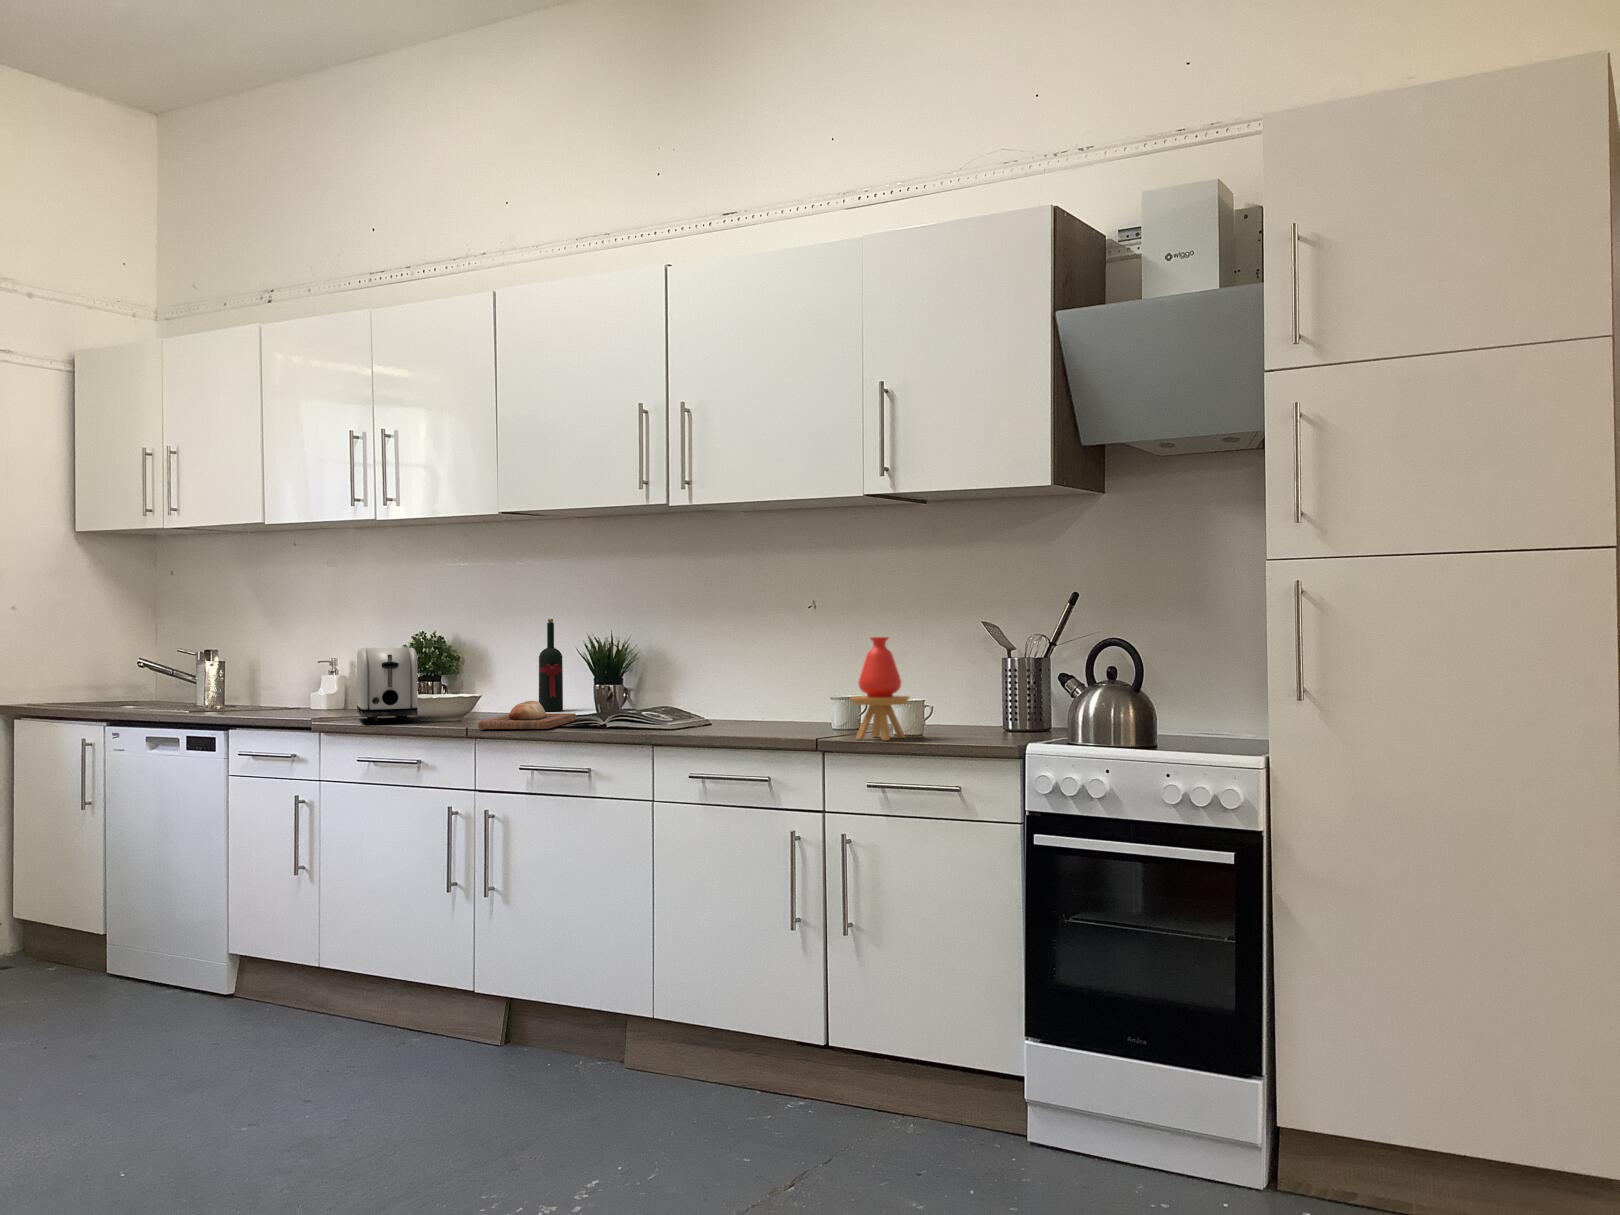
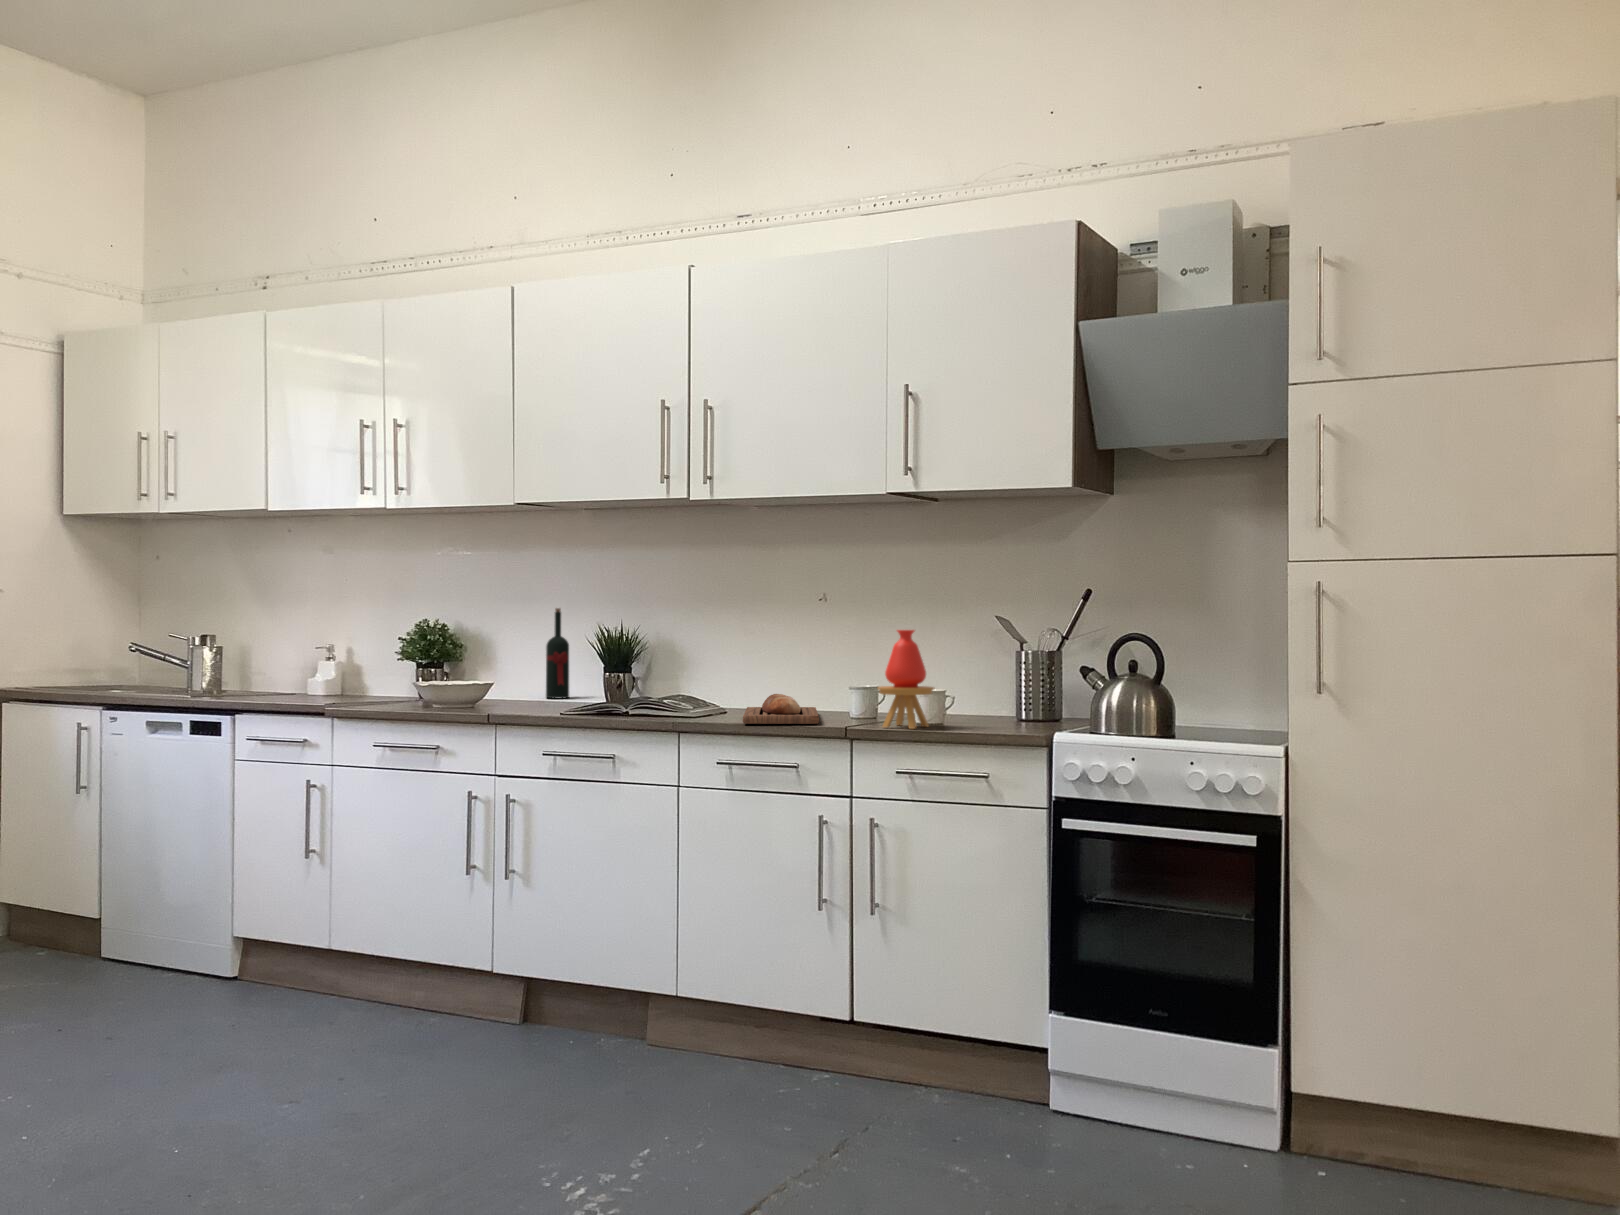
toaster: present [357,647,418,723] -> none [369,634,434,709]
bread loaf: present [478,701,576,729] -> present [743,694,819,724]

